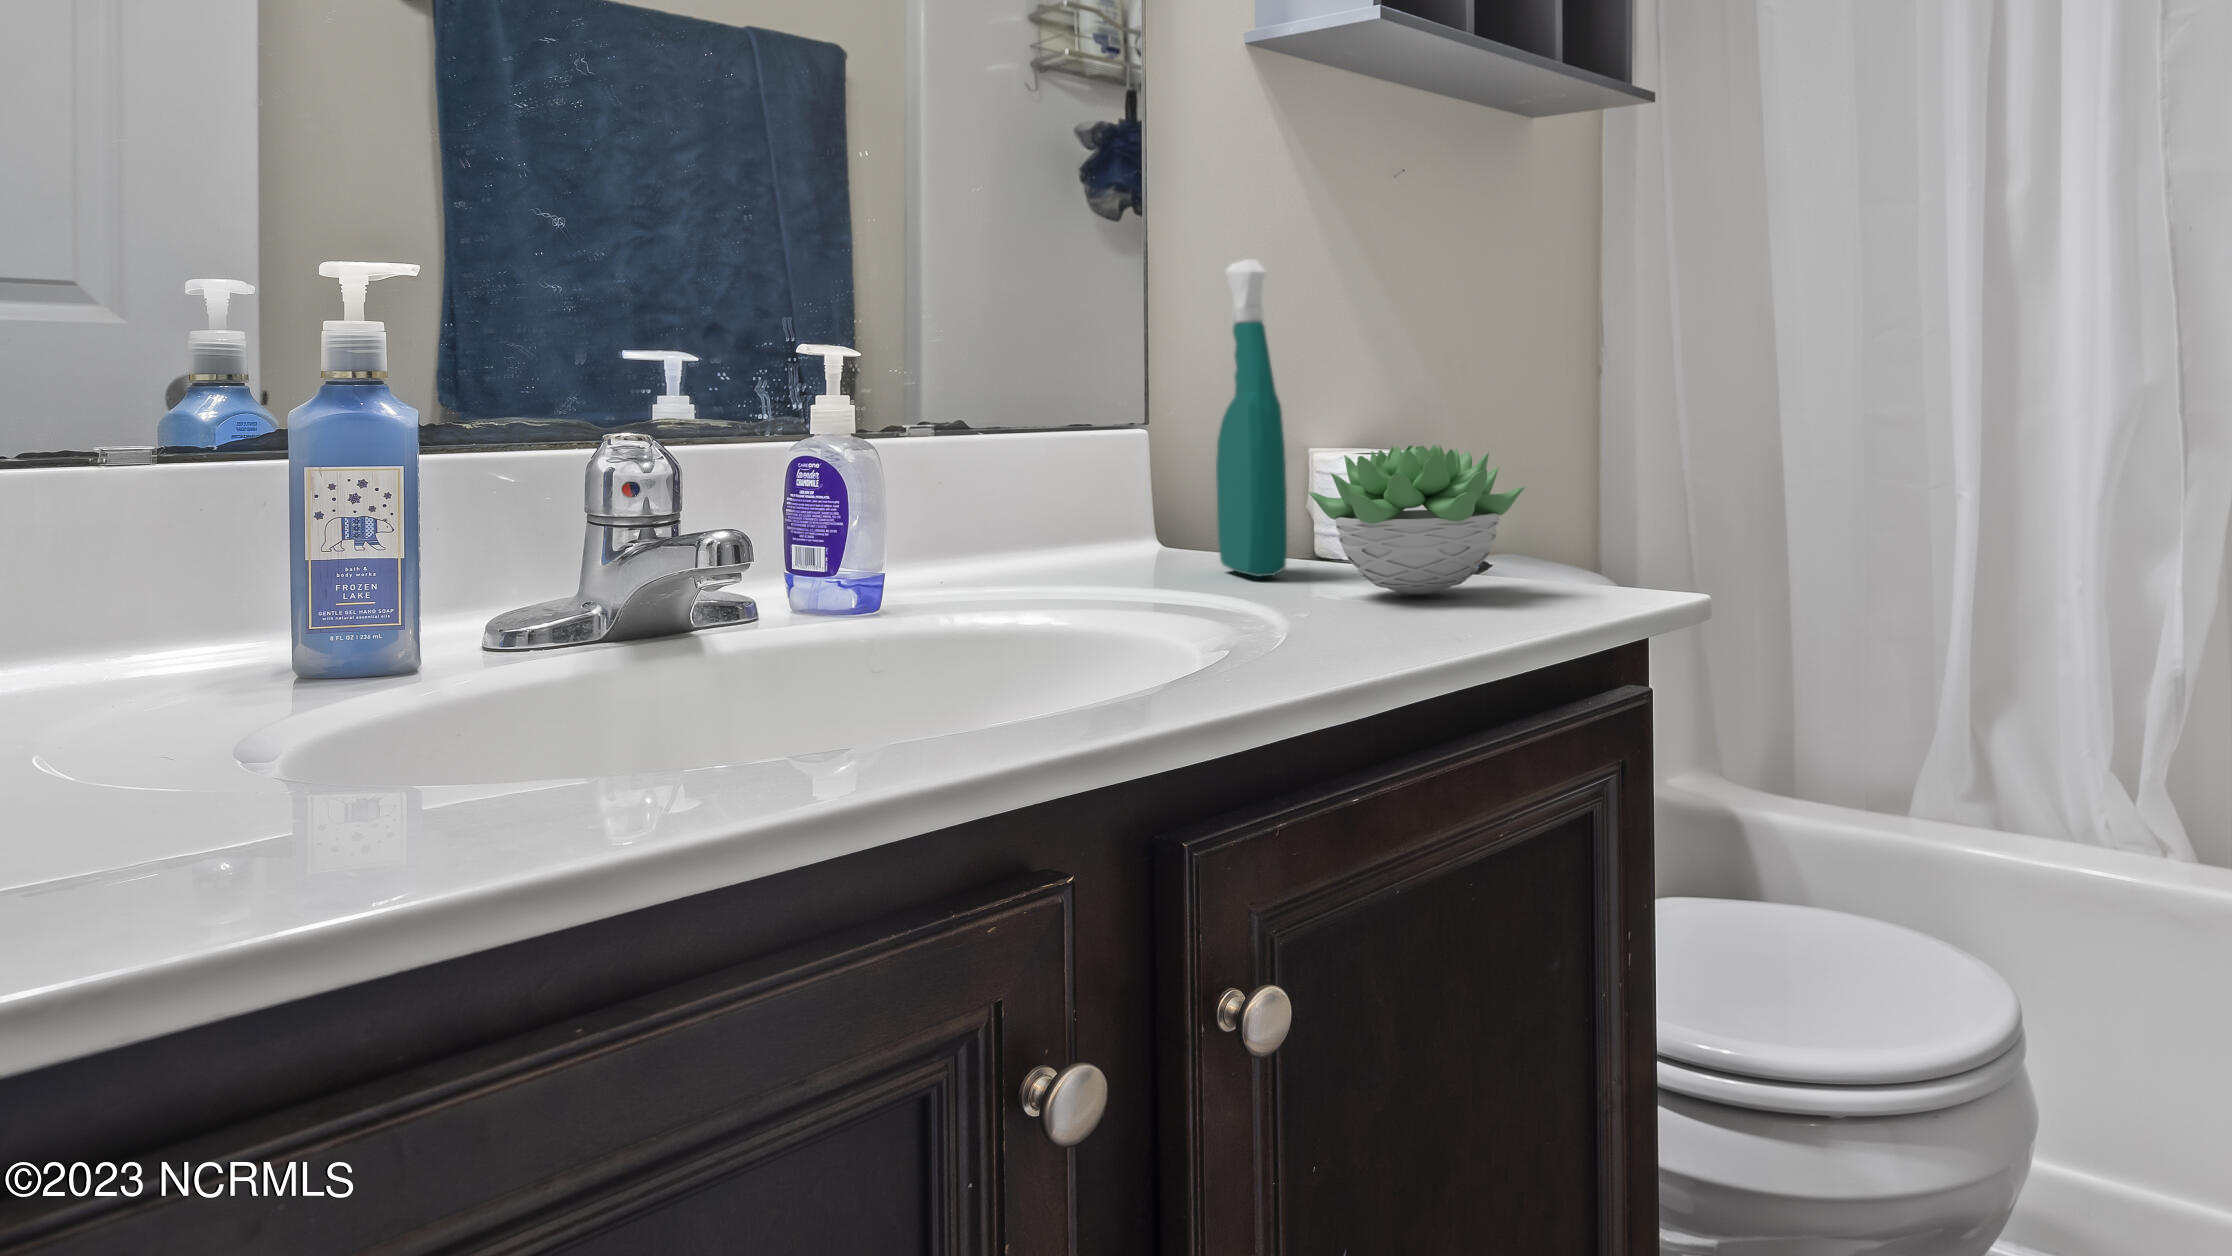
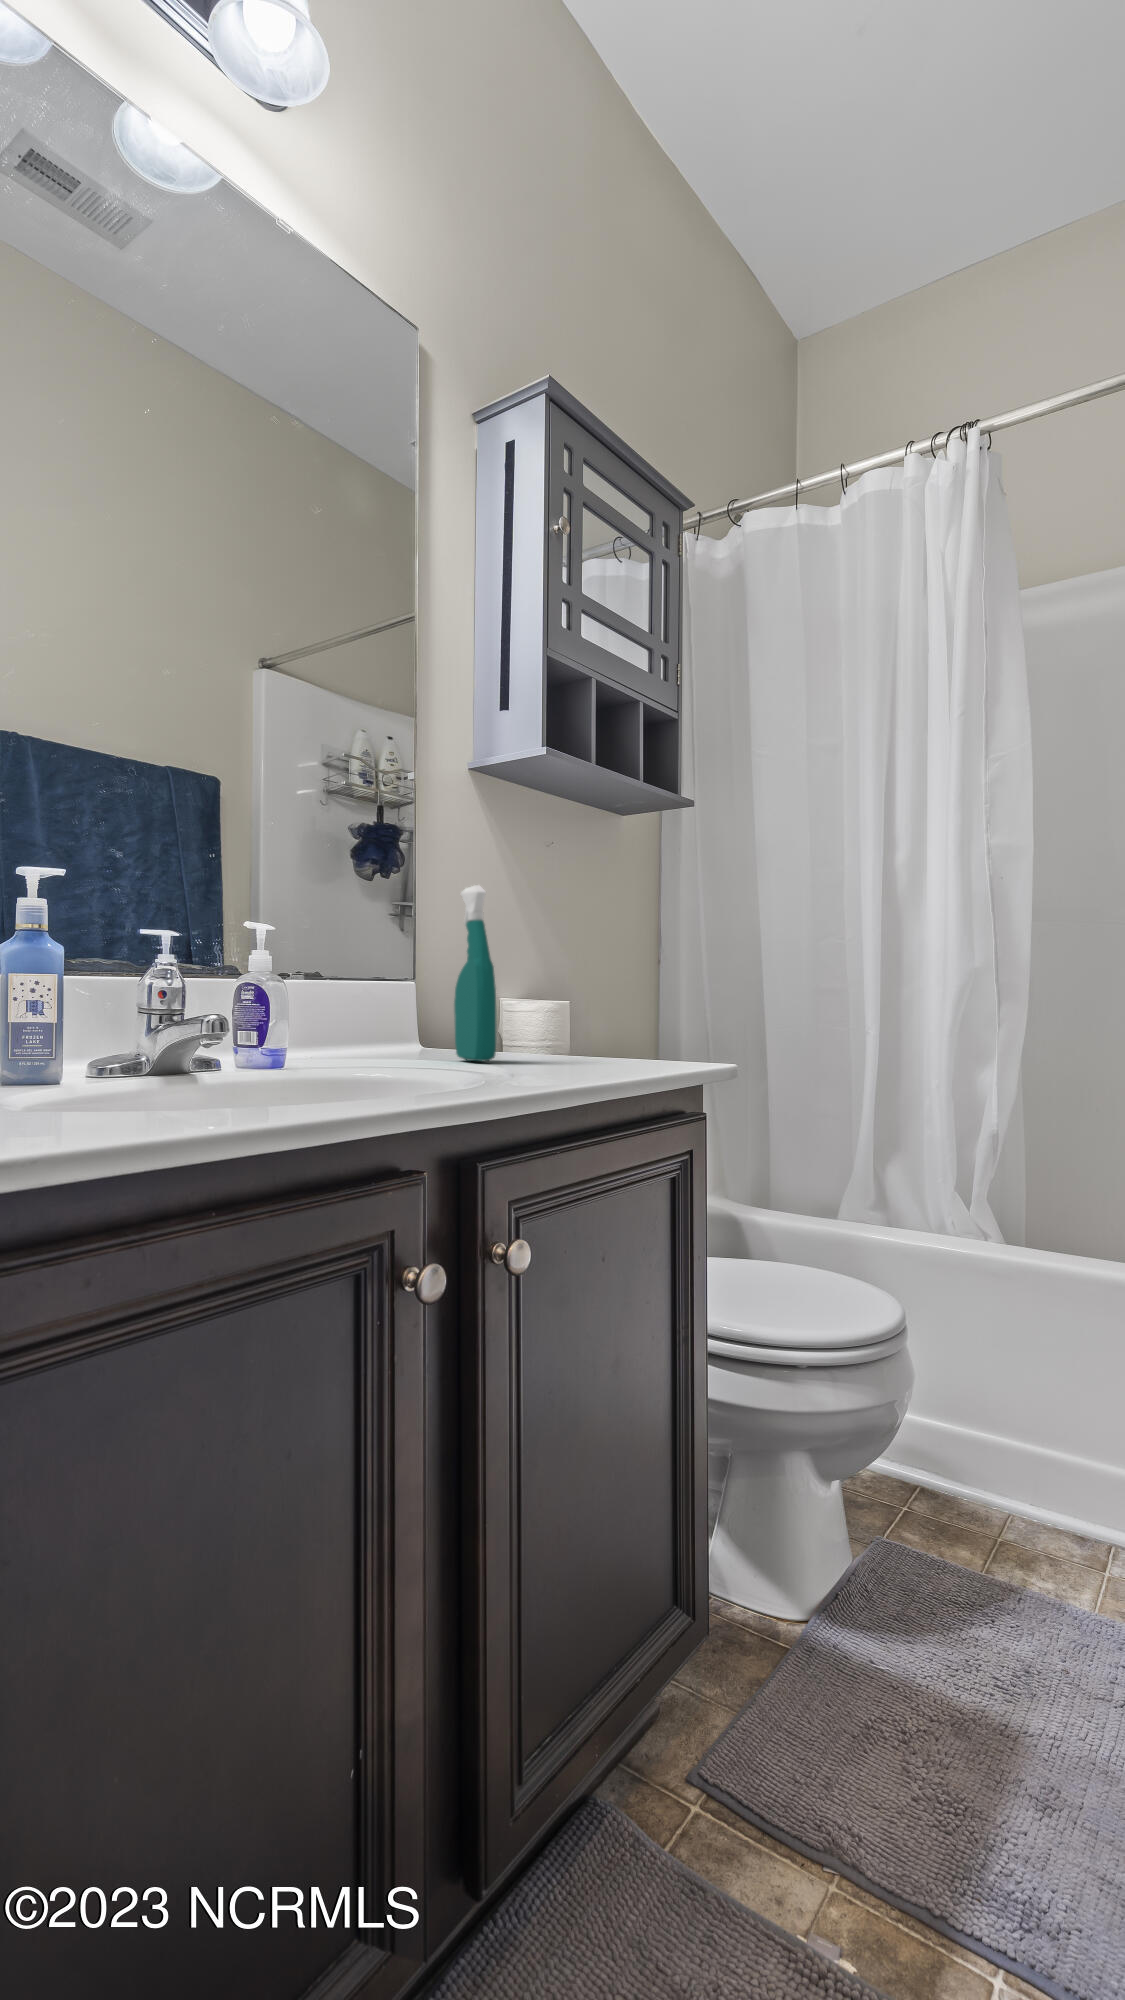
succulent plant: present [1308,445,1525,594] -> none [513,985,633,1067]

